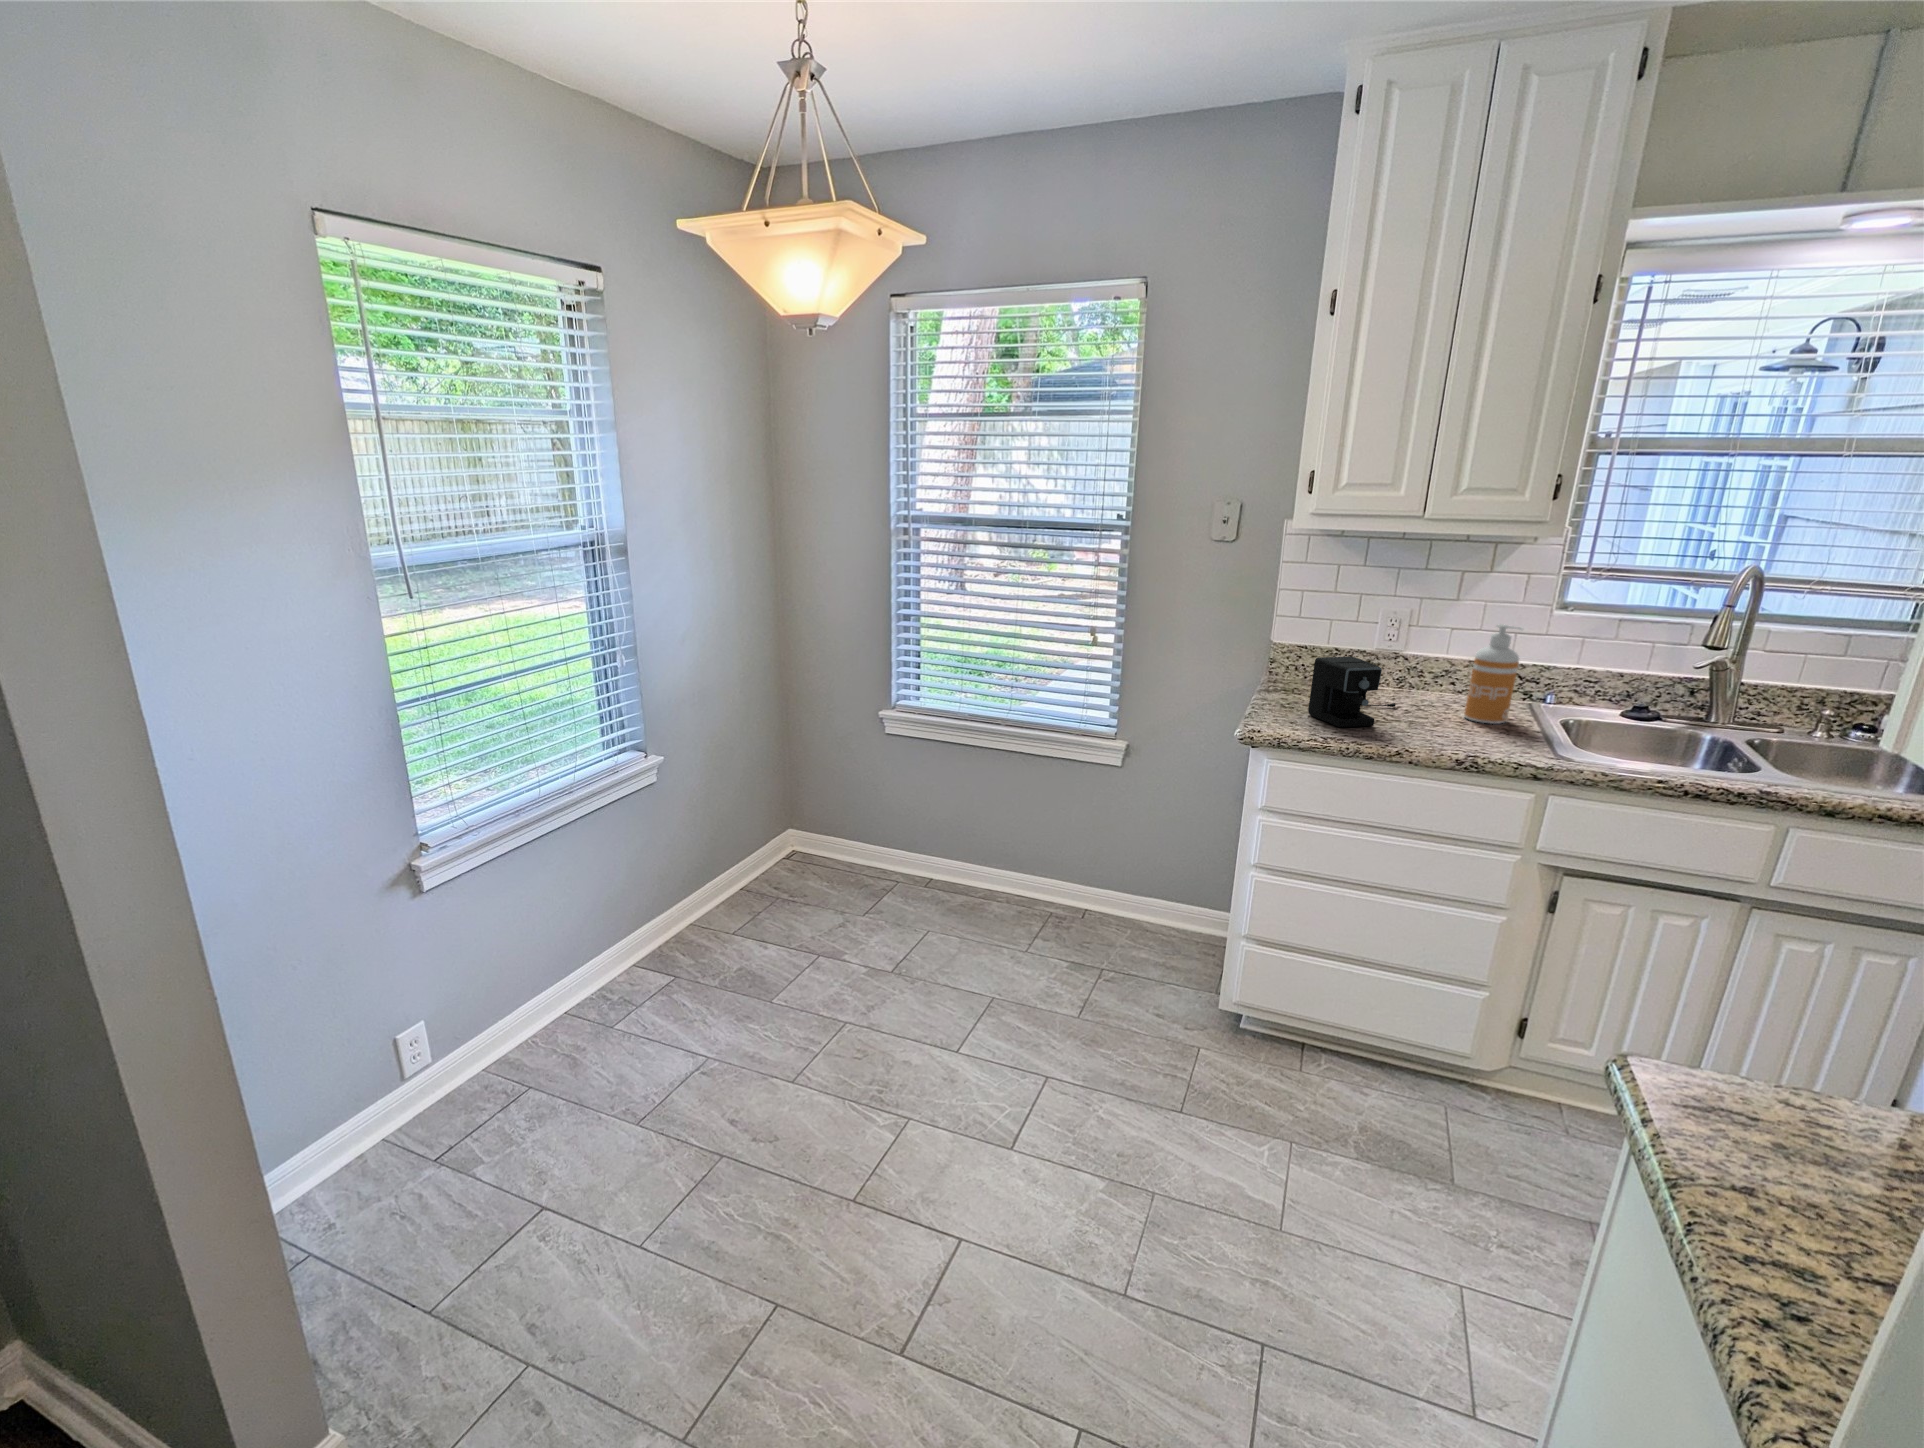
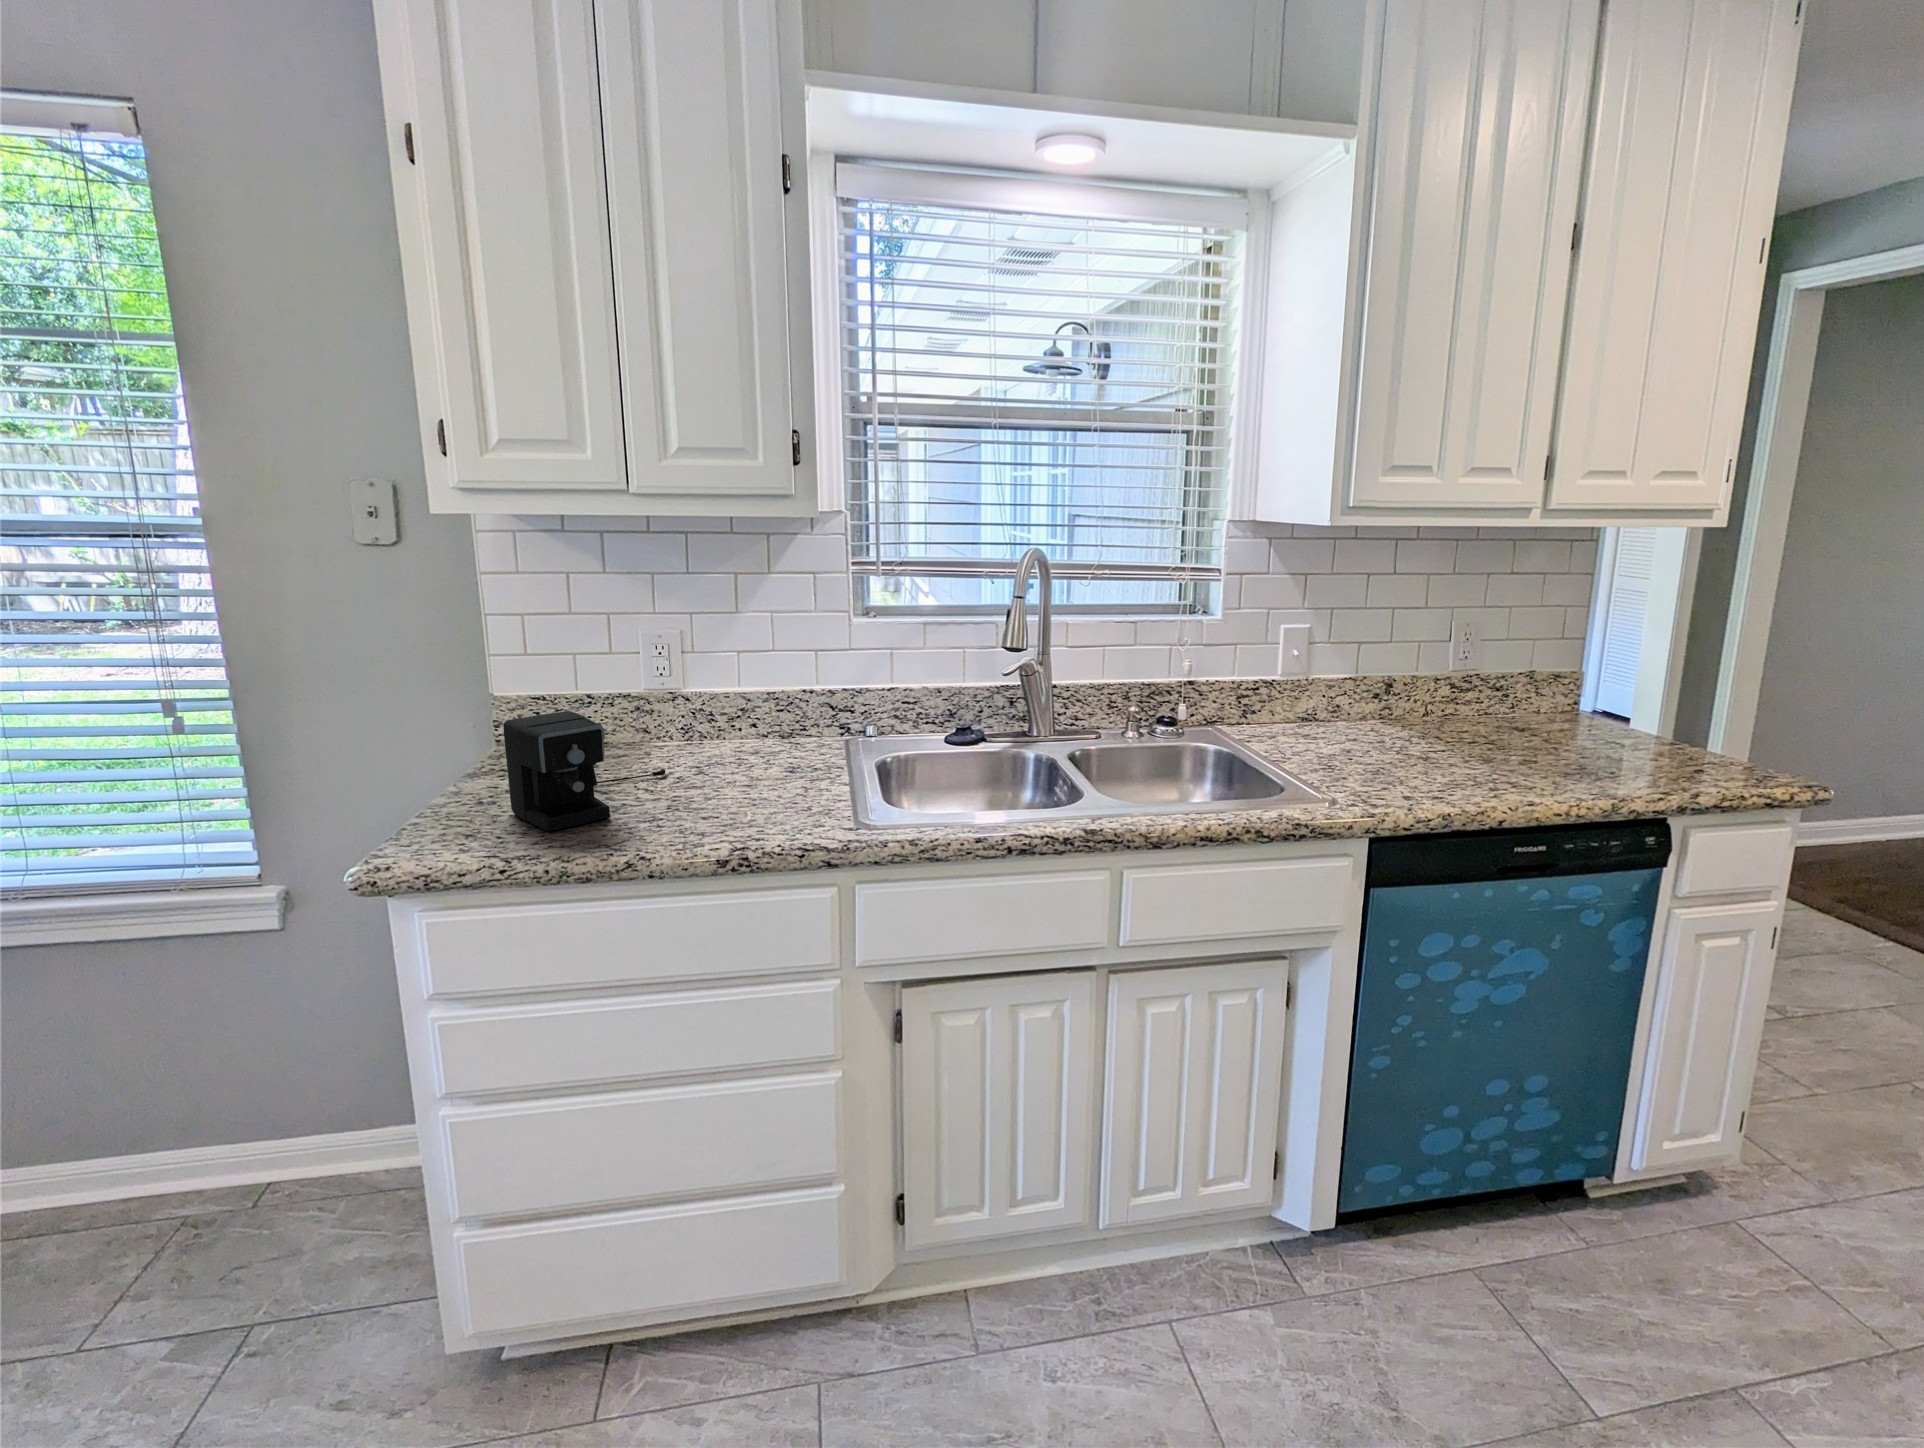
soap dispenser: present [1464,624,1522,724] -> none [752,641,811,782]

